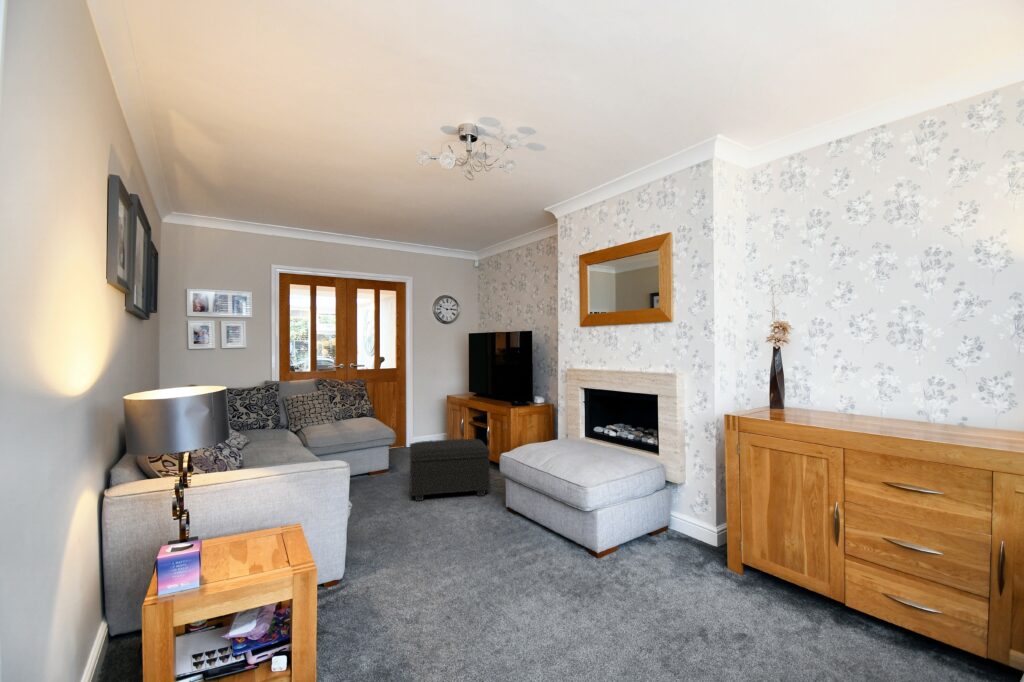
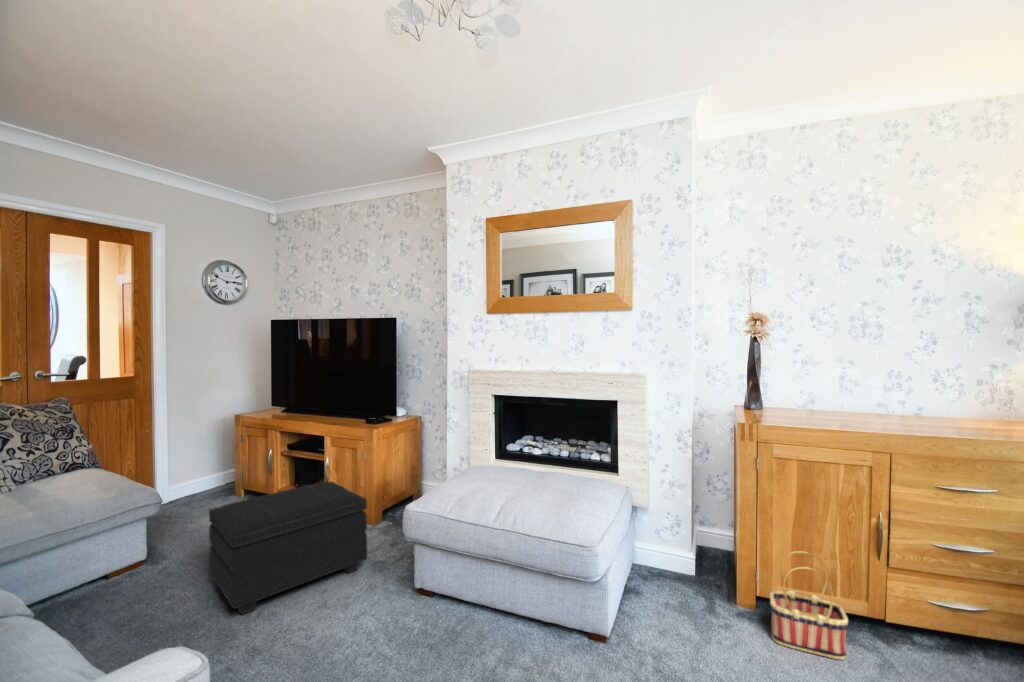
basket: none [730,525,793,615] -> present [770,551,848,660]

